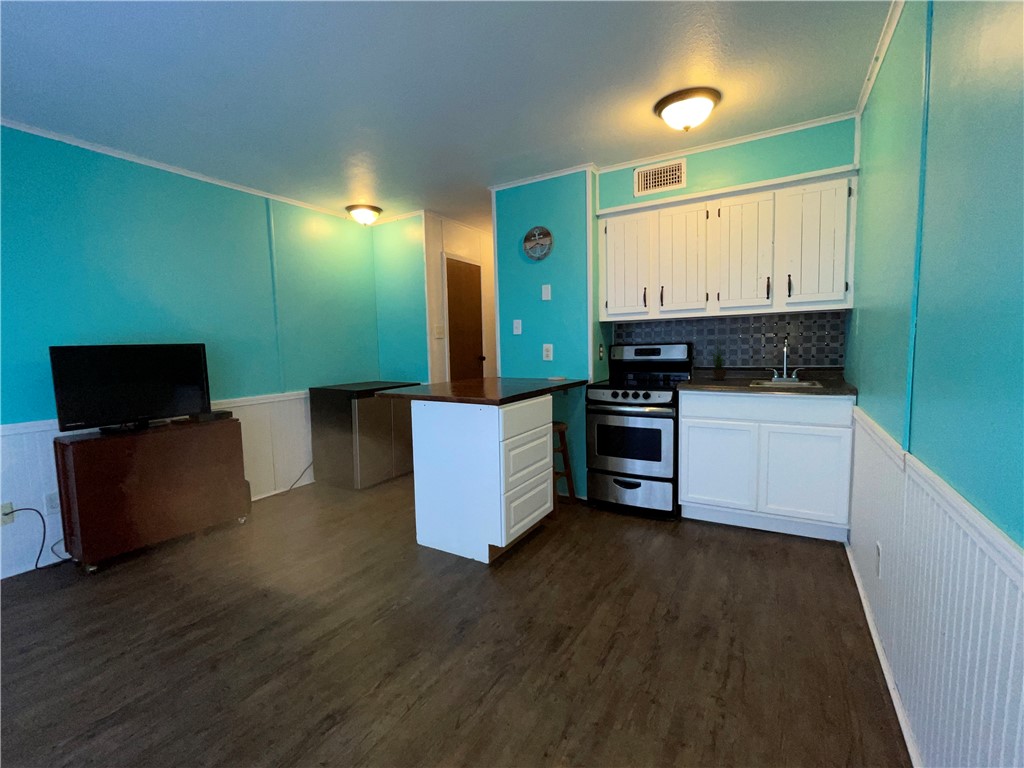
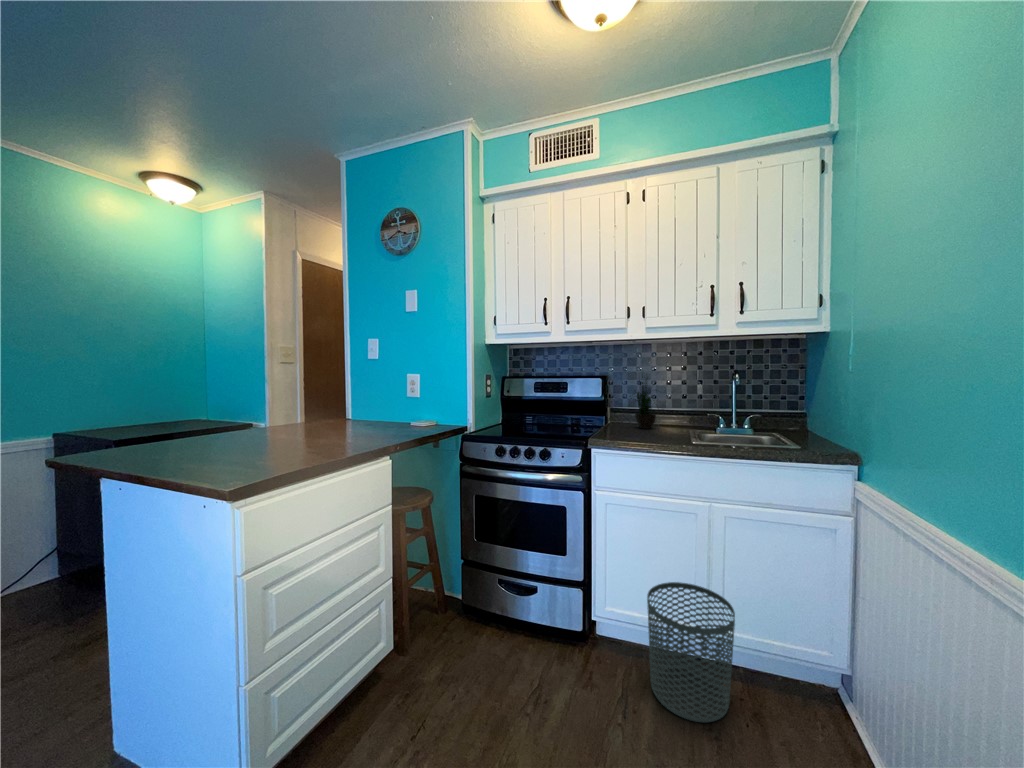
waste bin: none [716,476,772,548] -> present [647,582,735,722]

